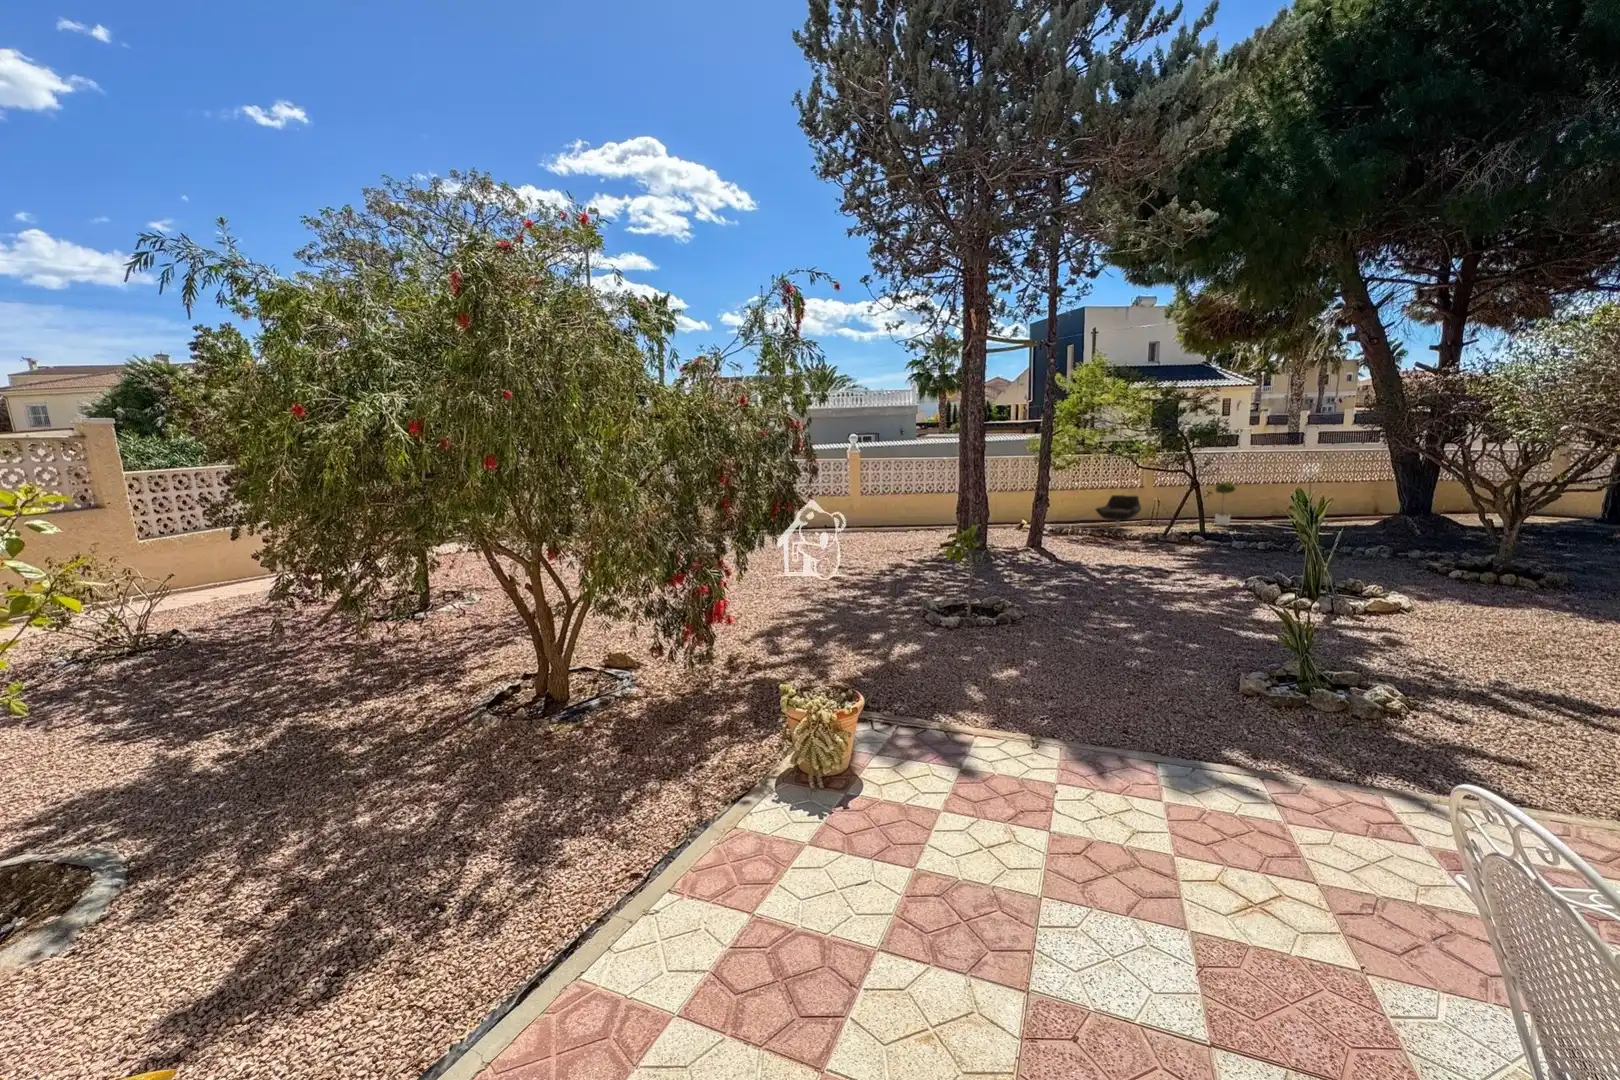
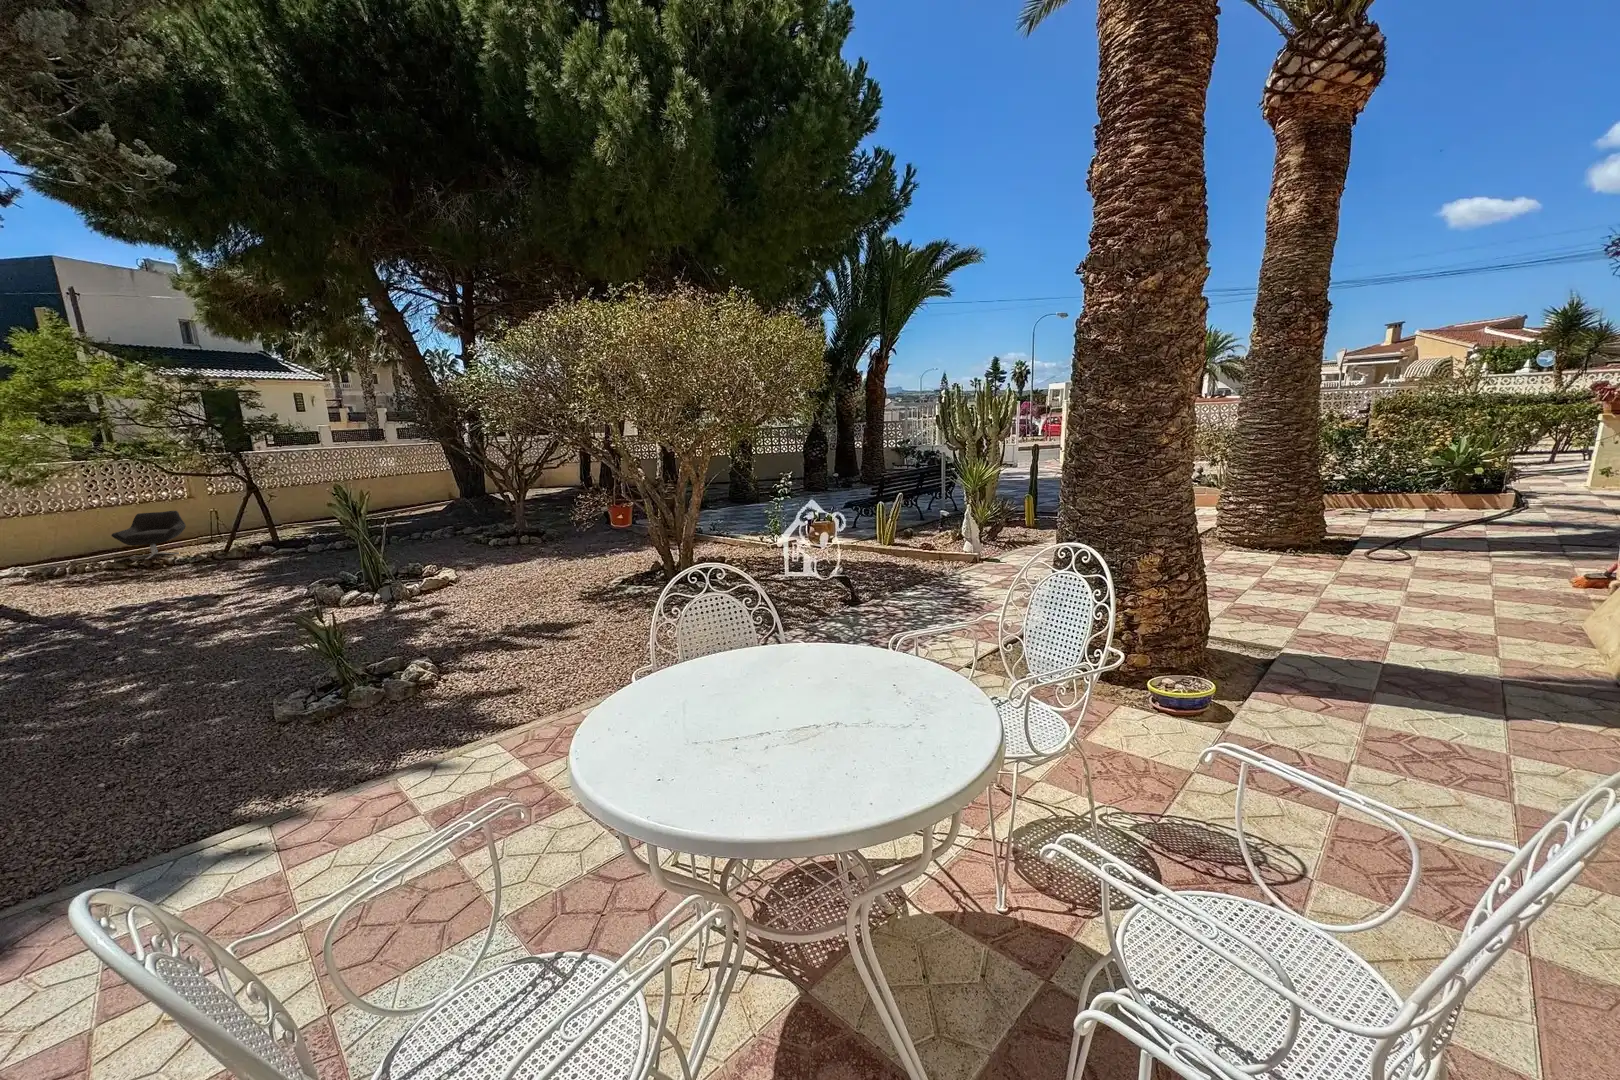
potted tree: present [1215,482,1235,525] -> none [280,482,307,531]

